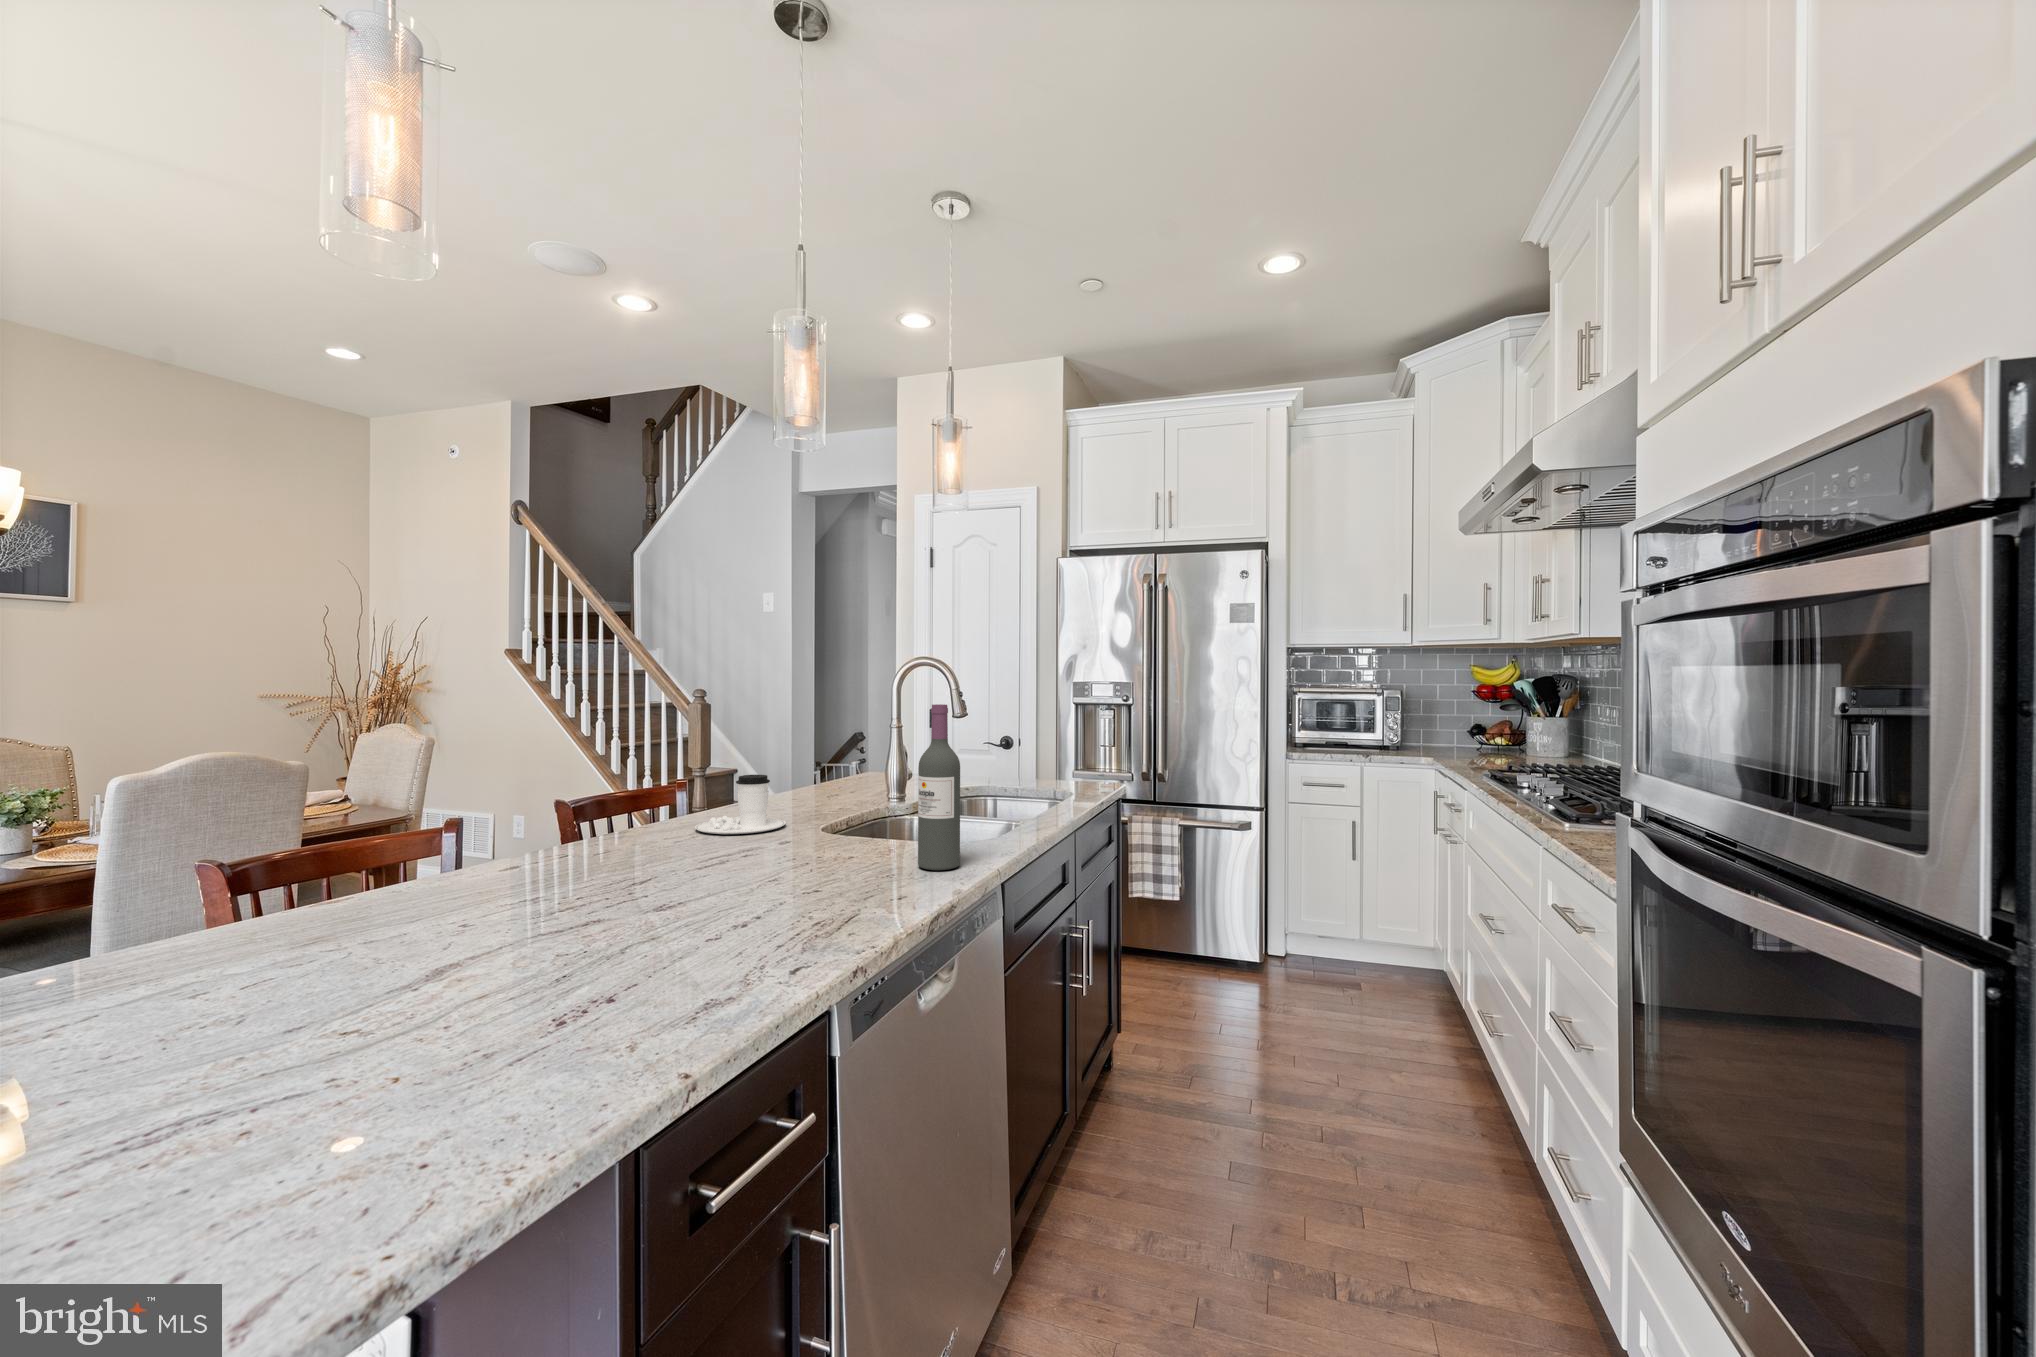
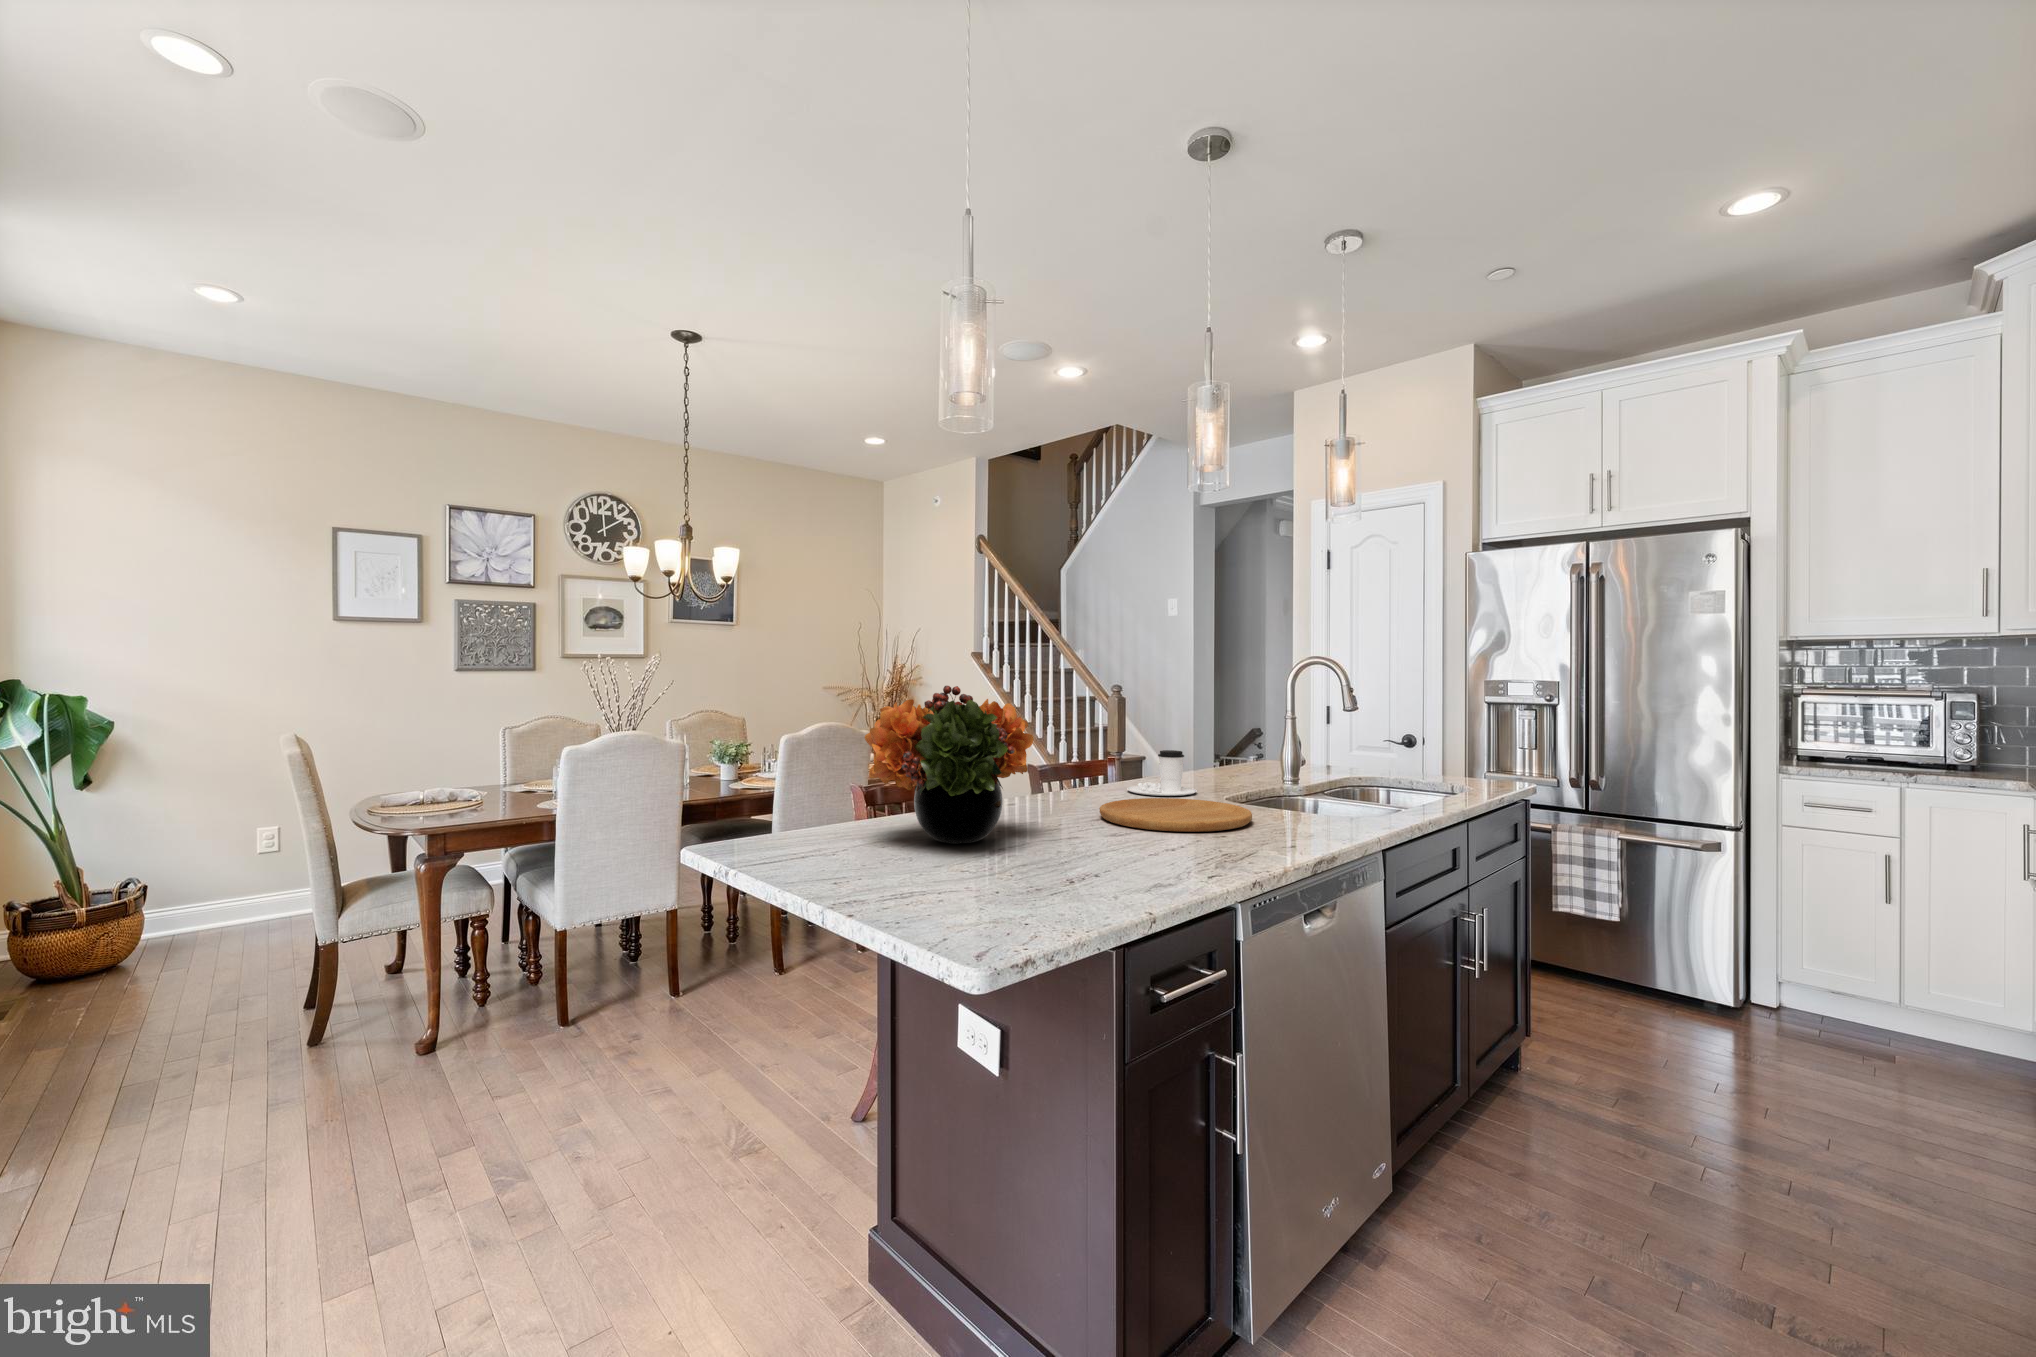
wine bottle: present [918,704,960,870] -> none [1308,693,1346,831]
flower arrangement: none [165,707,530,969] -> present [865,686,1034,844]
cutting board: none [647,840,852,894] -> present [1099,798,1252,832]

